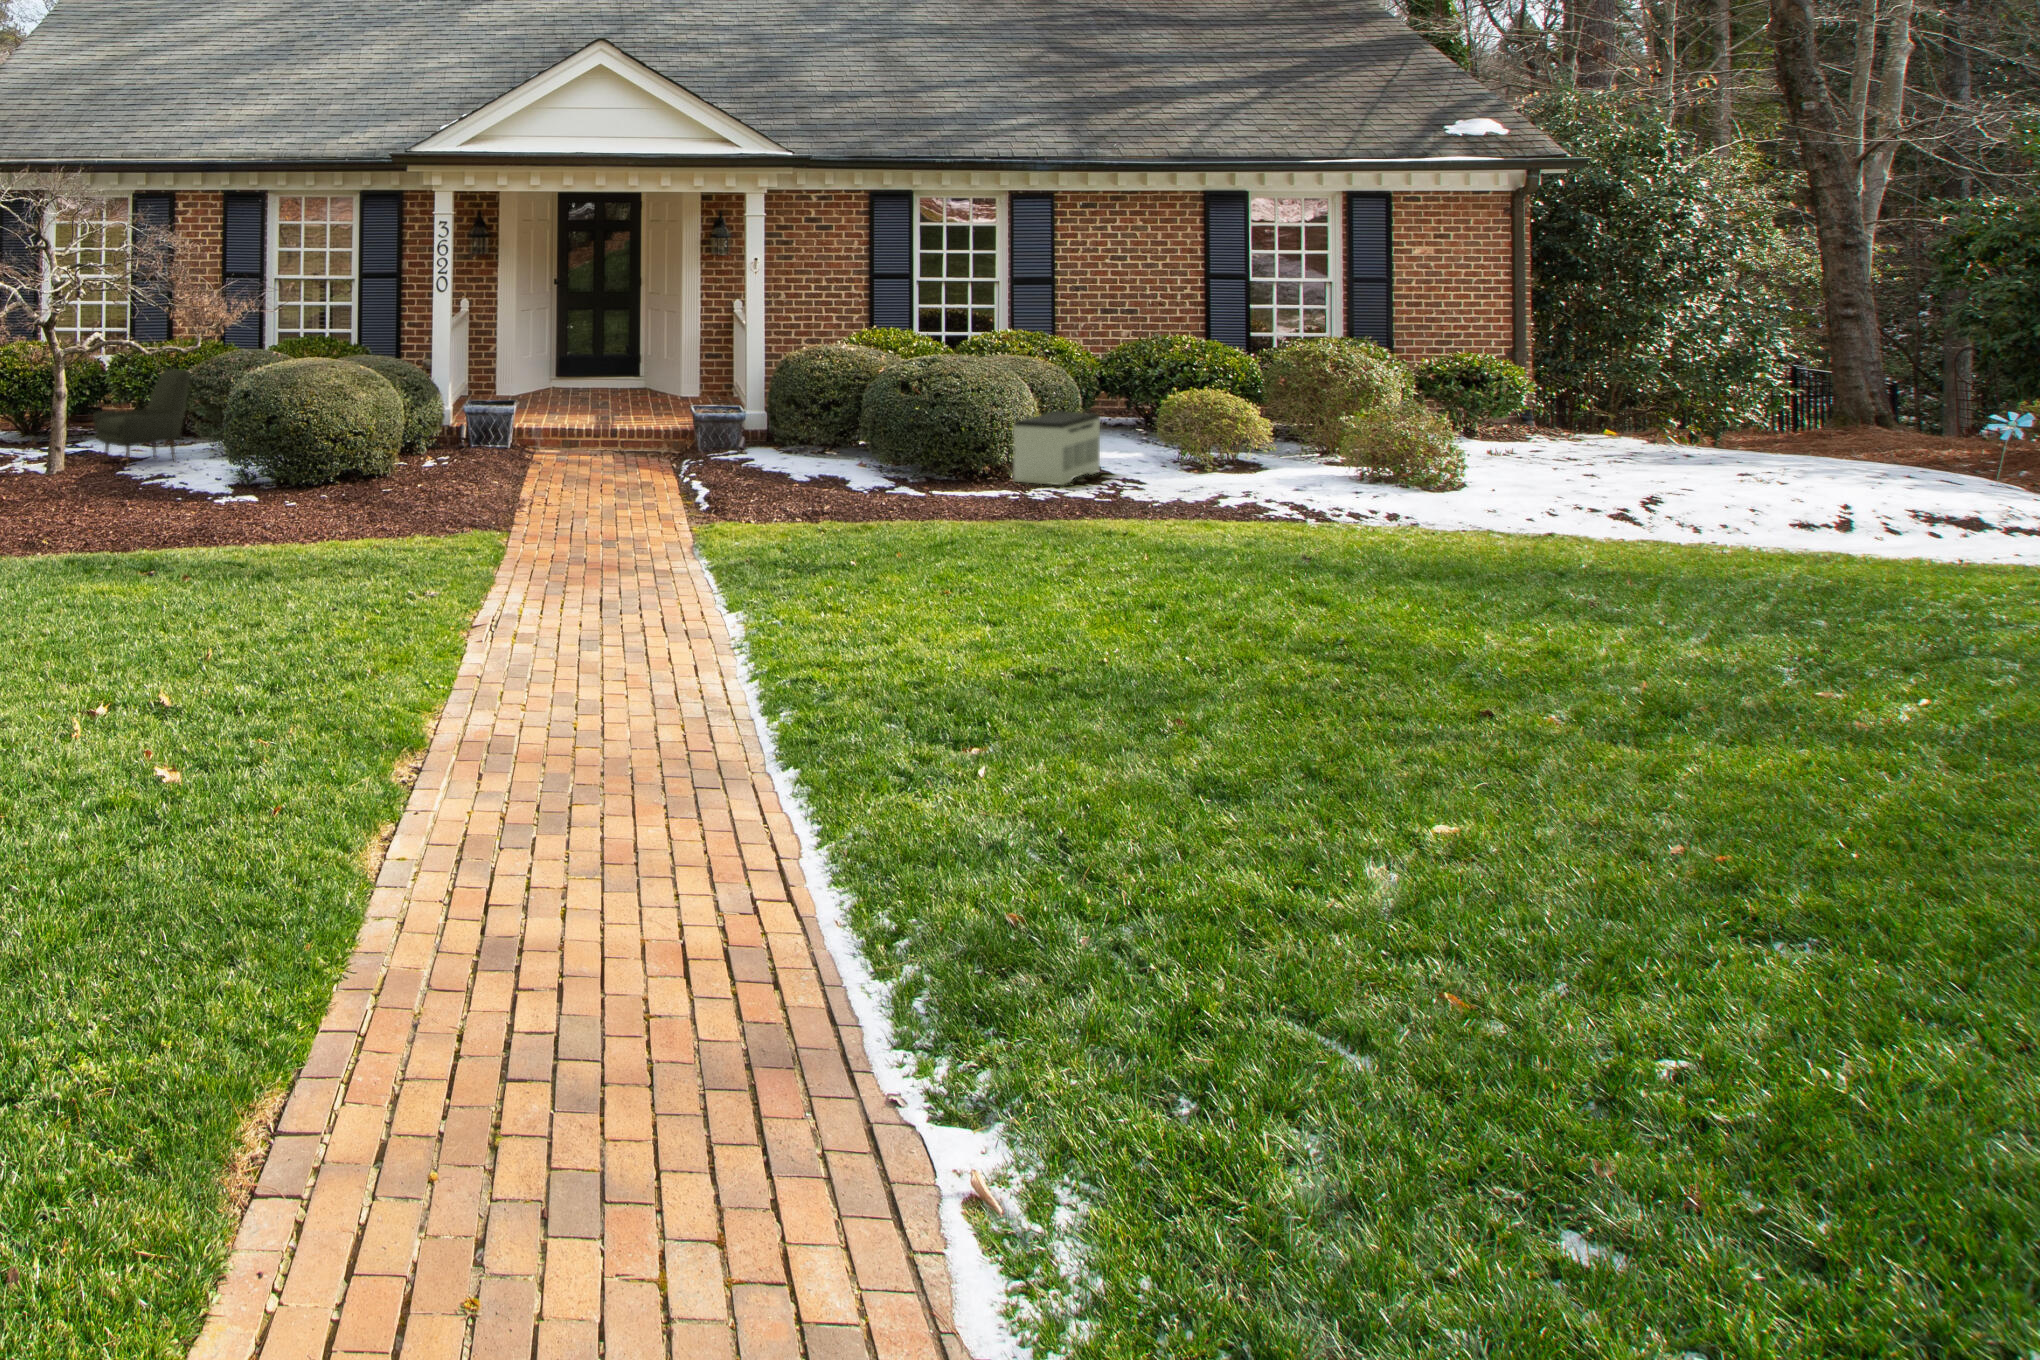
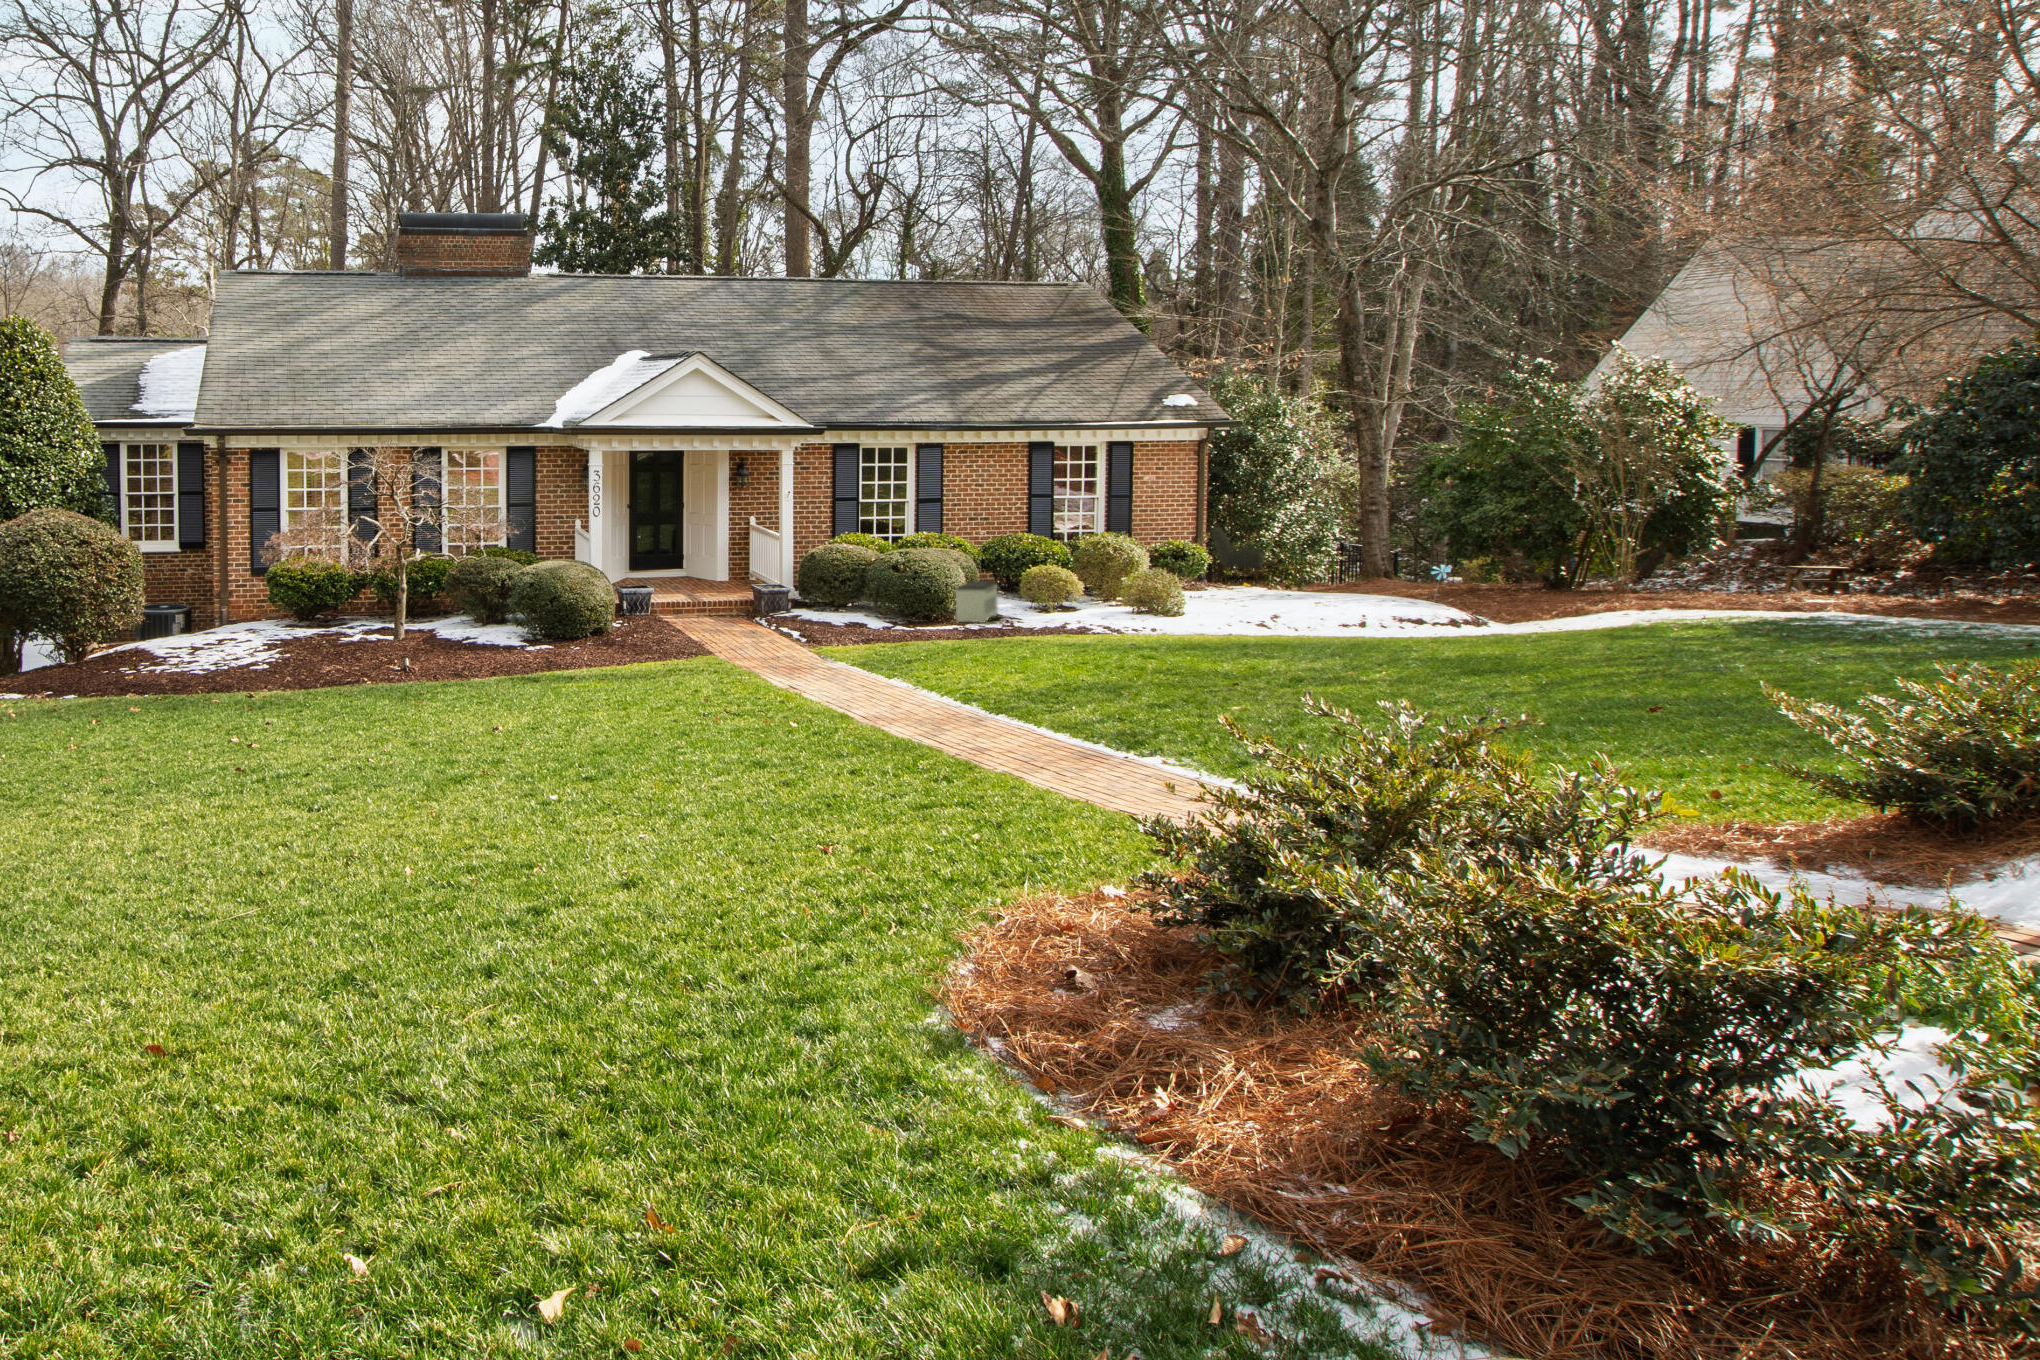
chair: present [93,369,190,467] -> present [1212,528,1264,575]

